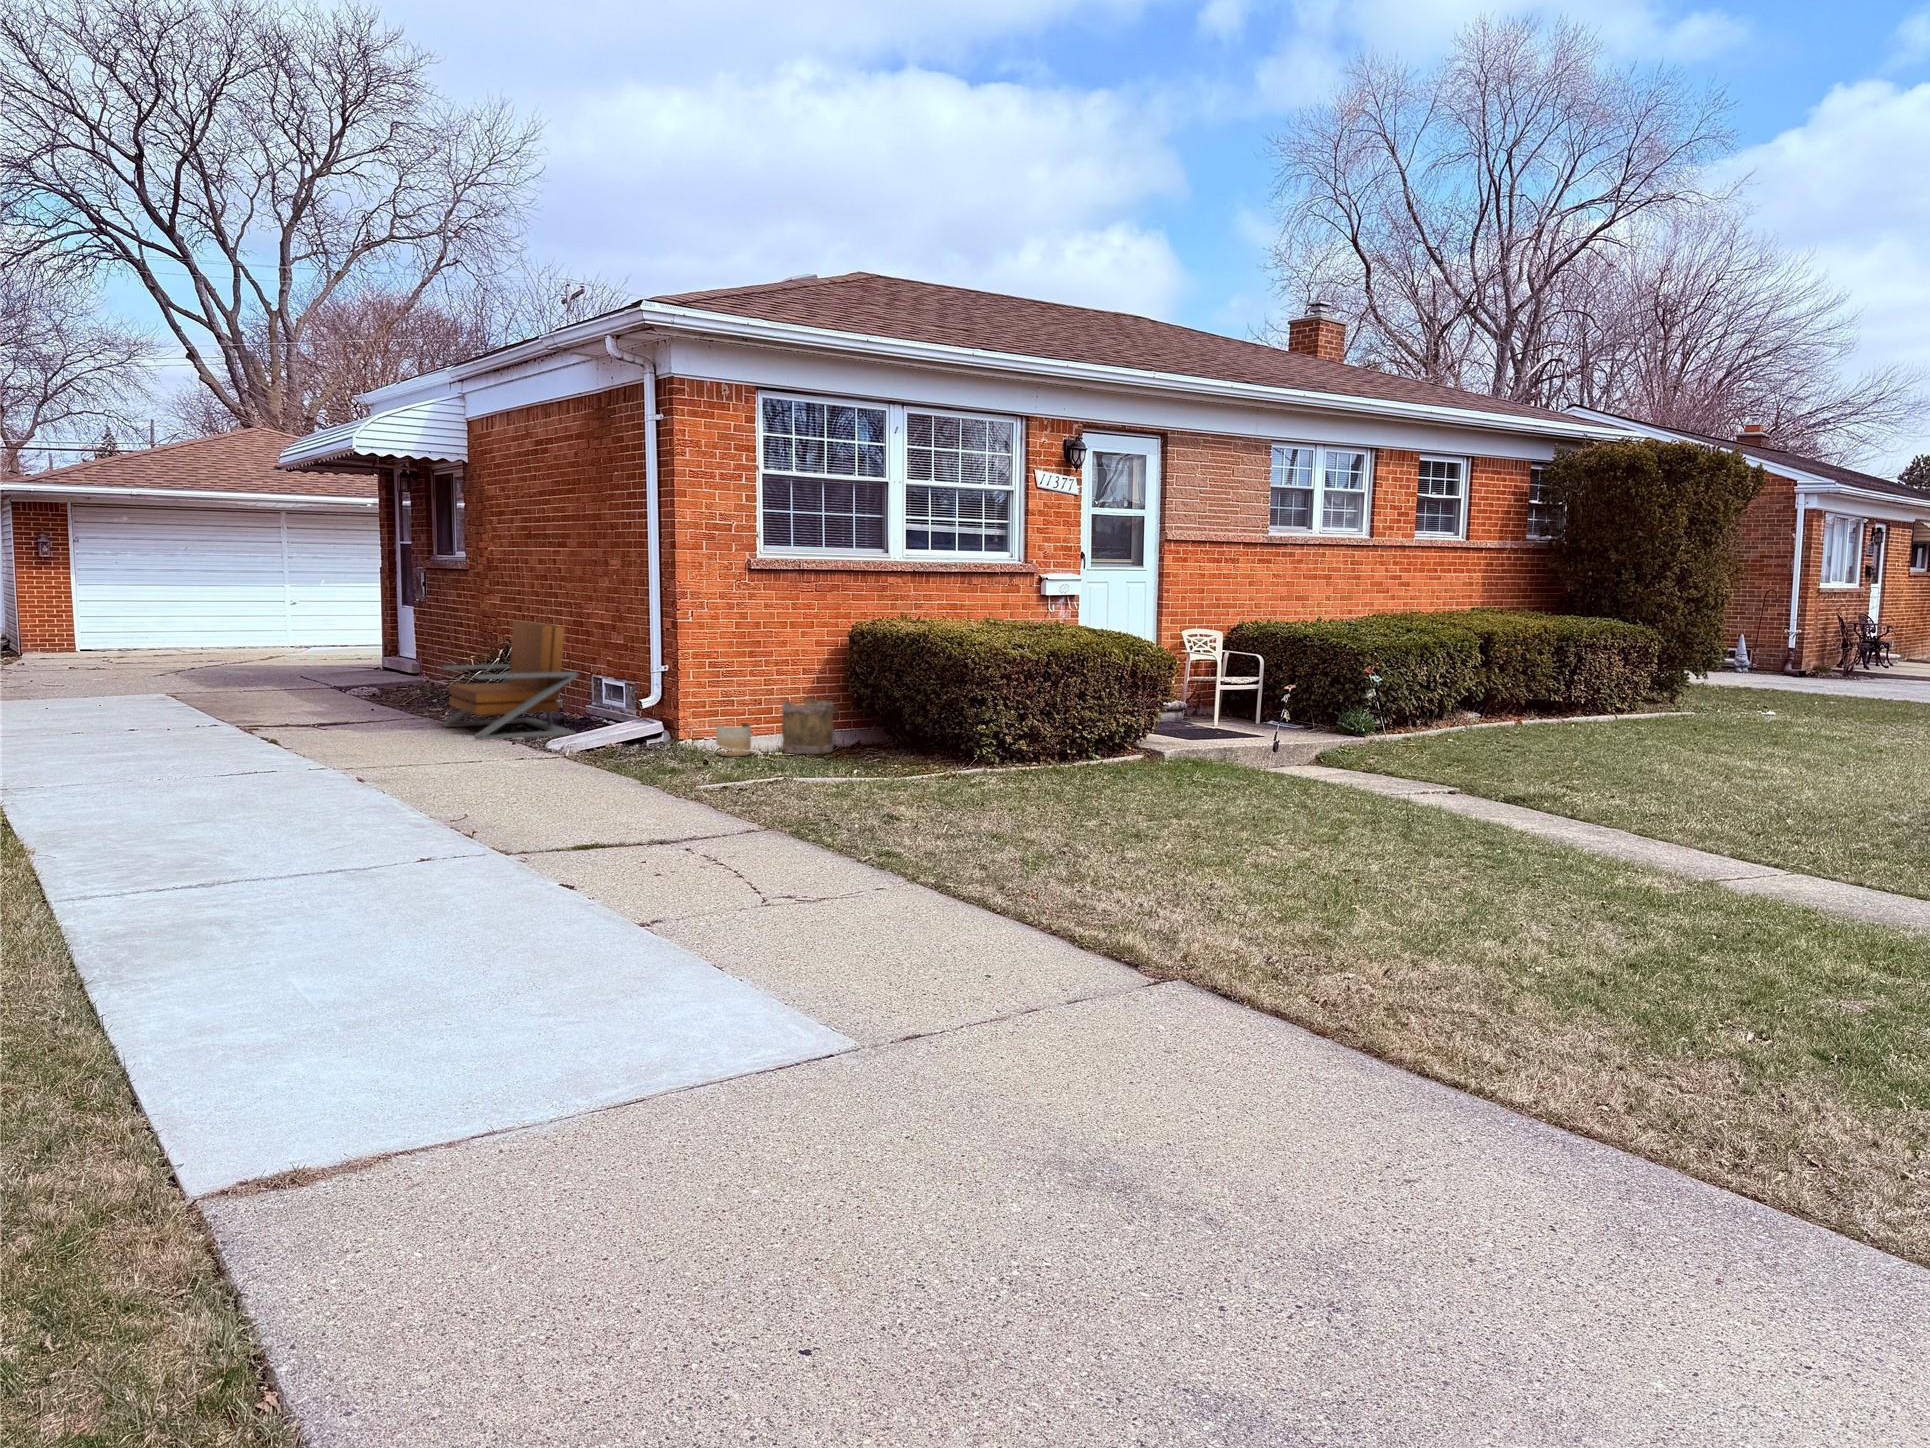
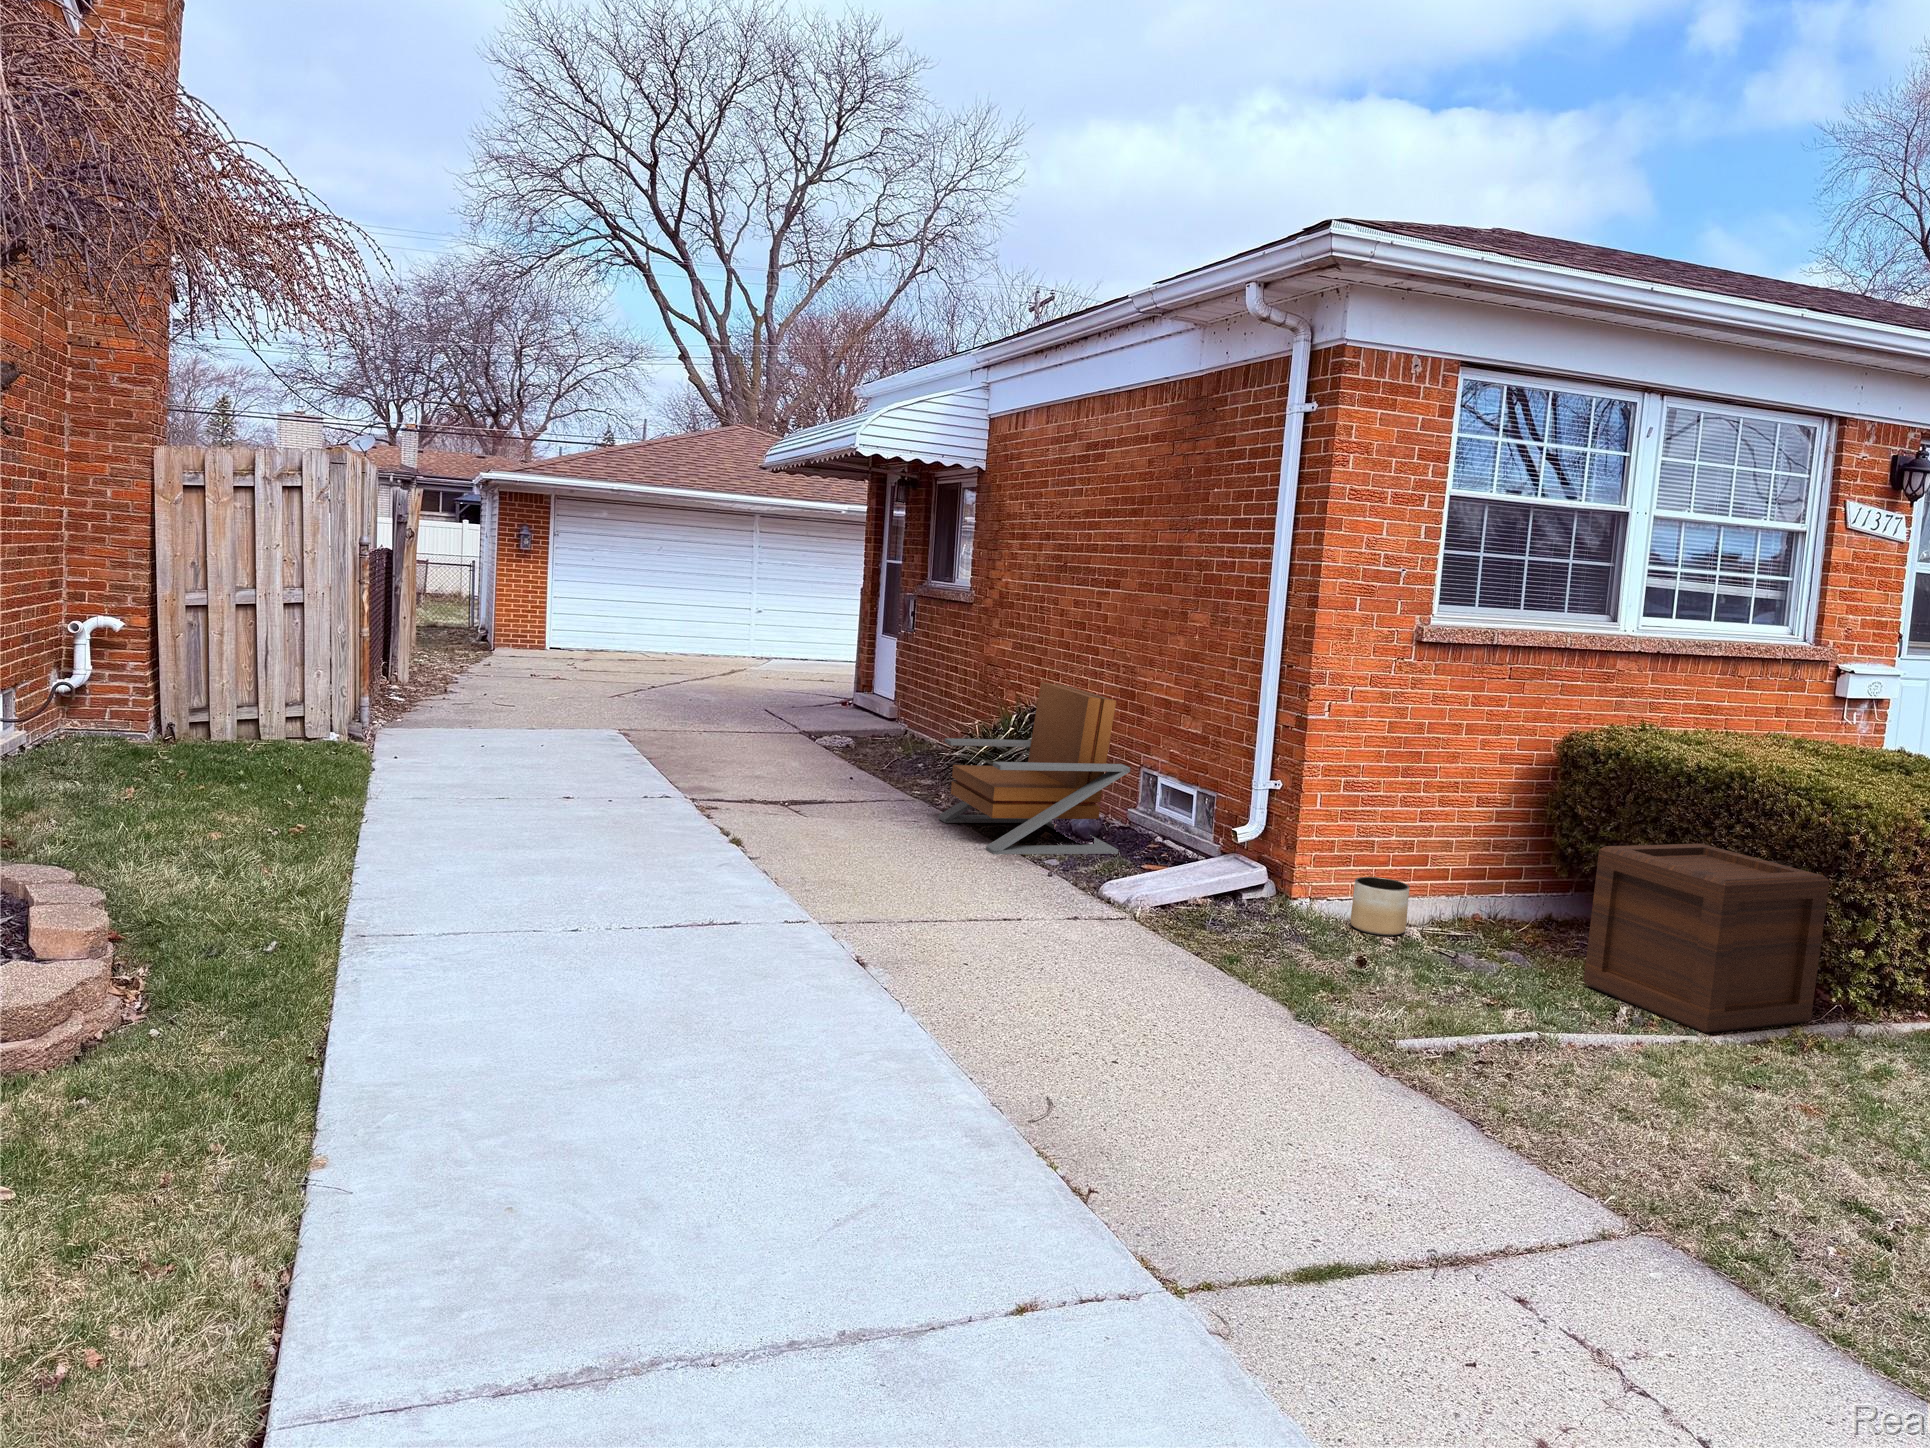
wooden crate: none [842,679,965,779] -> present [1584,844,1830,1033]
bucket: present [782,699,839,755] -> none [1447,841,1544,942]

